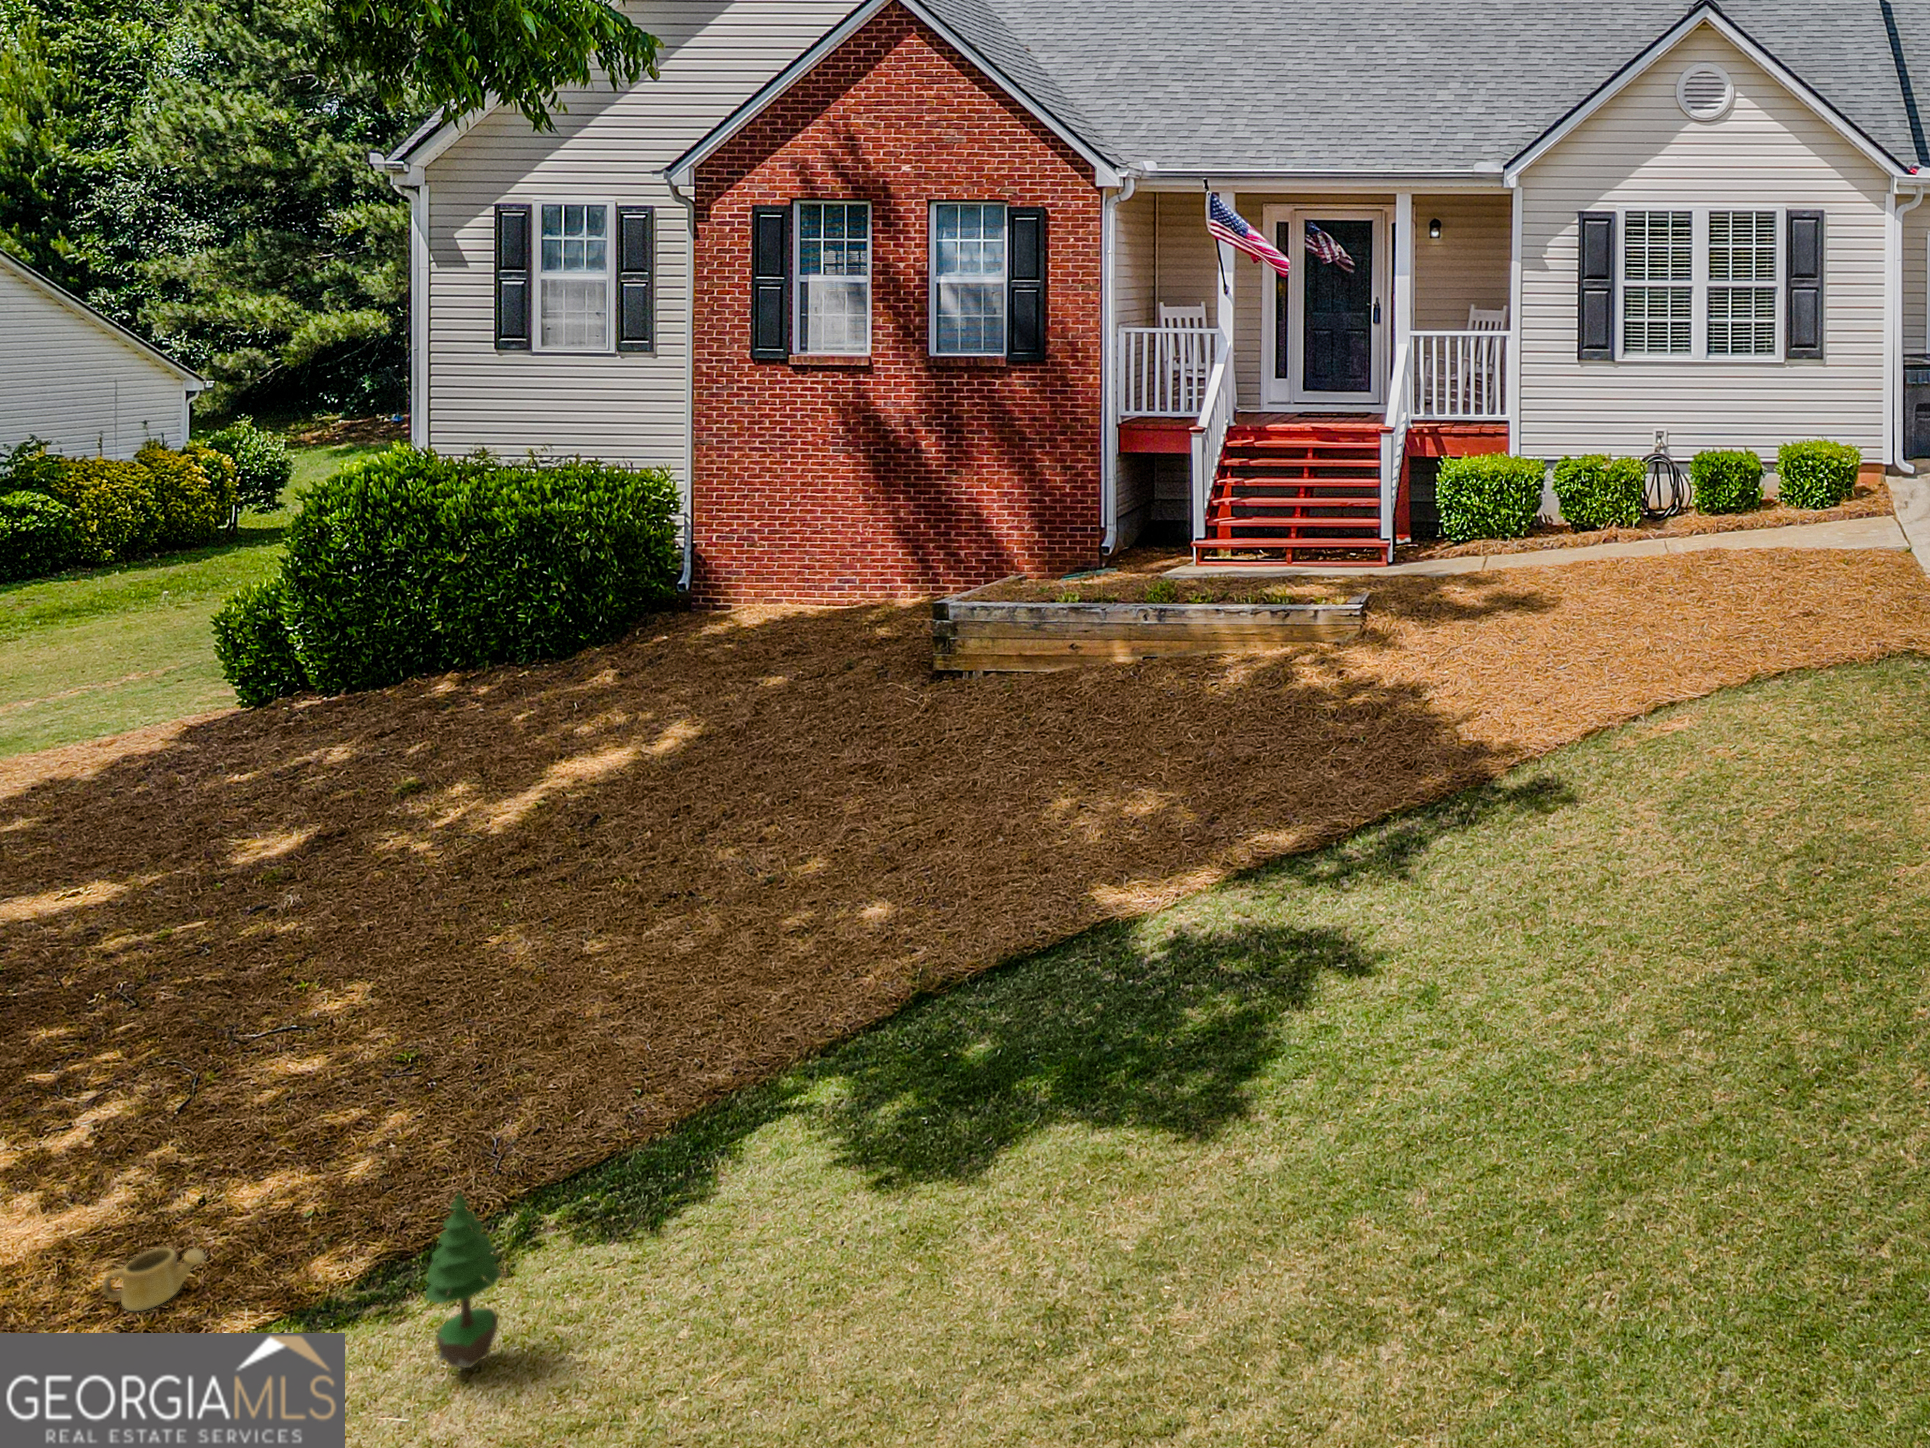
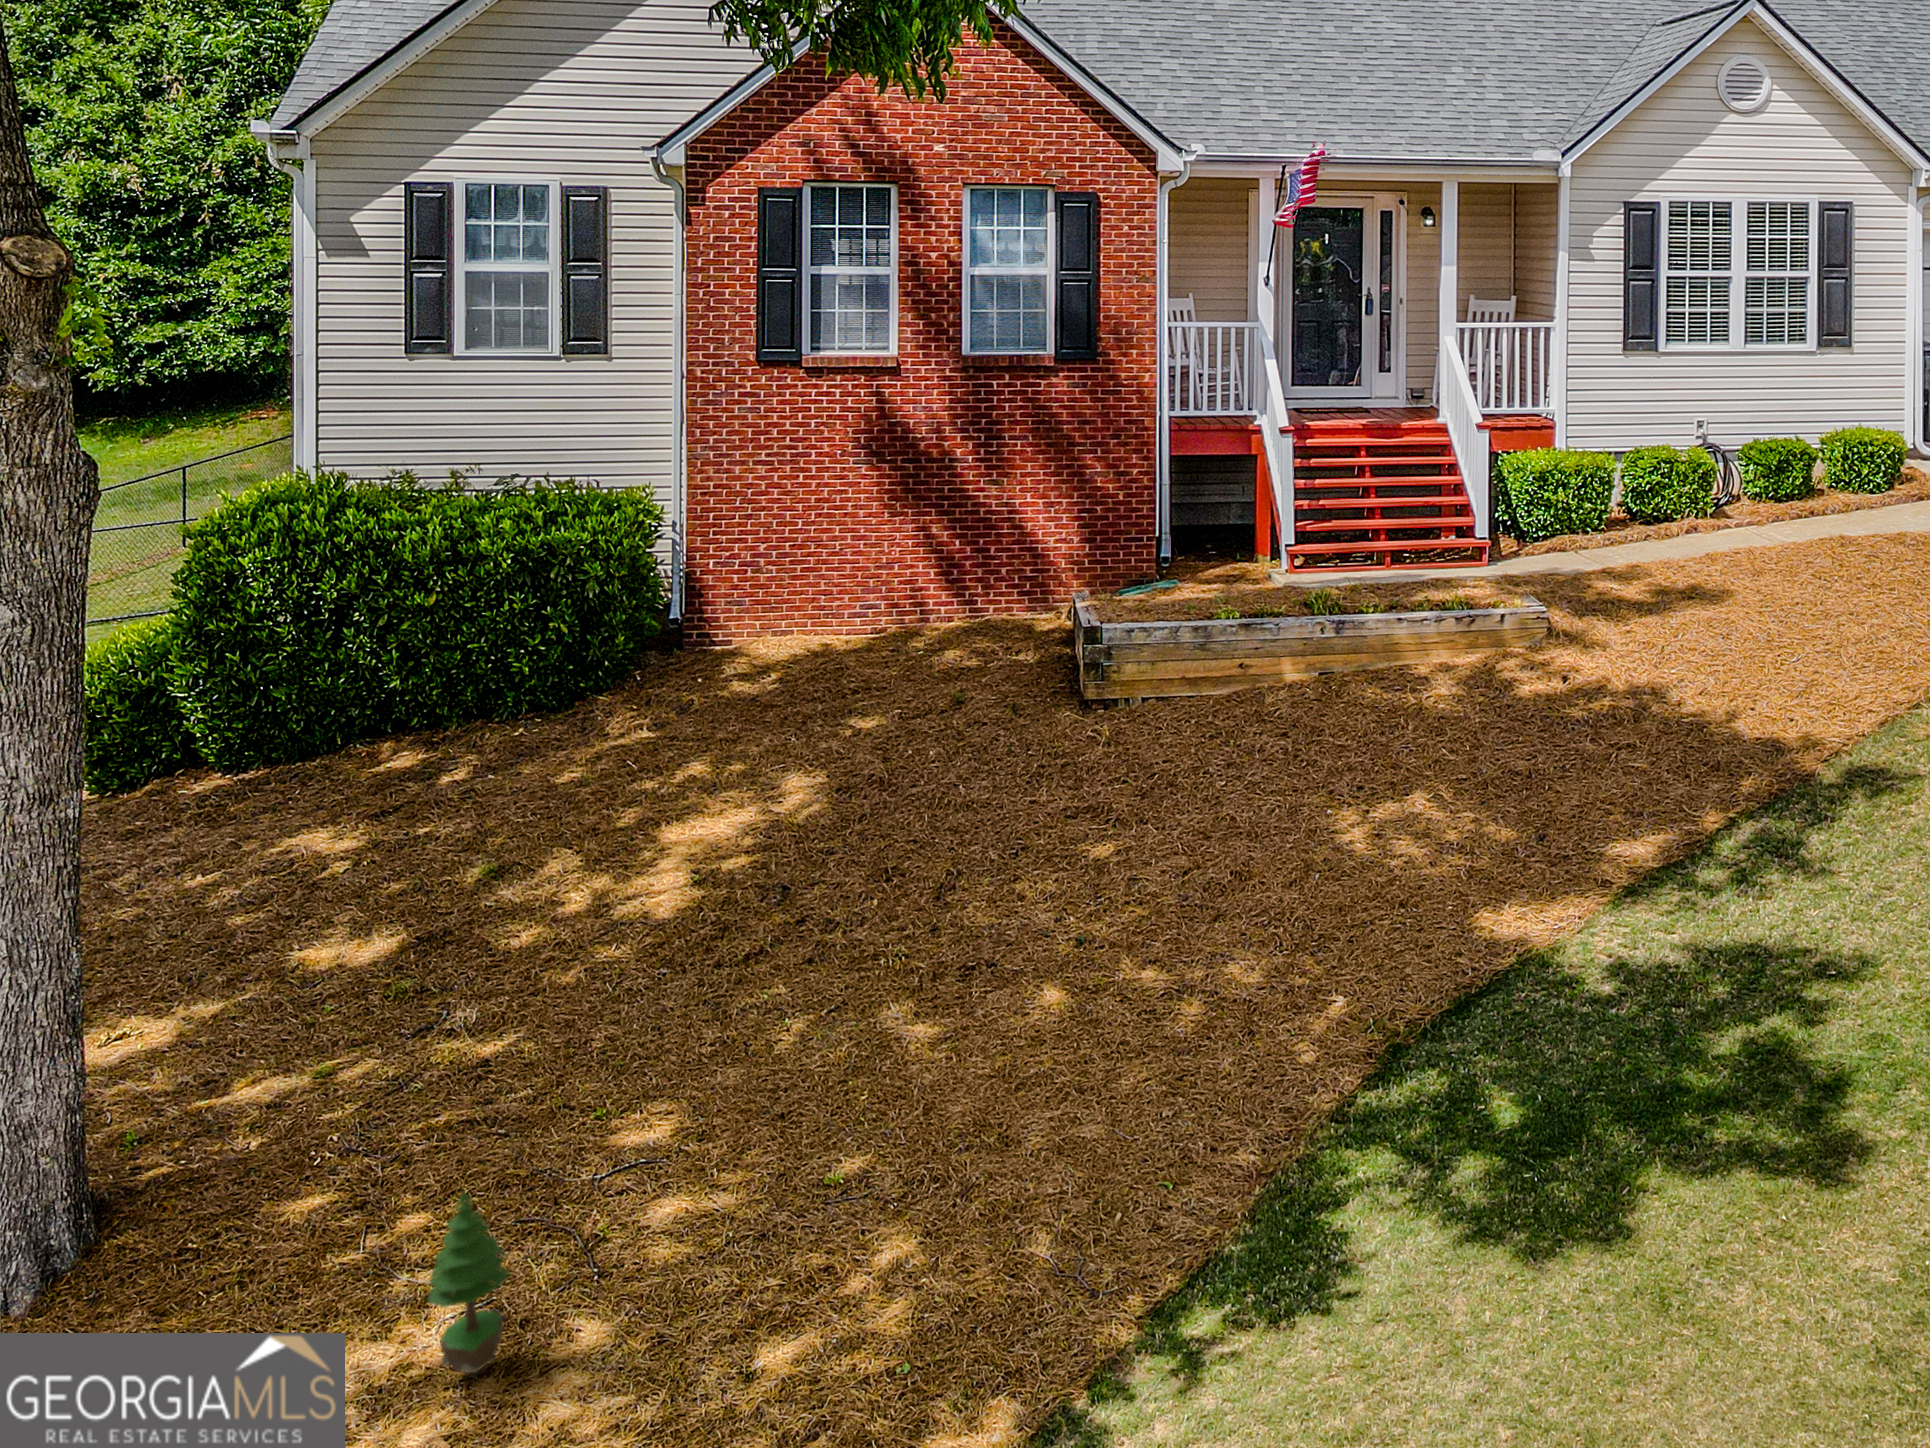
watering can: present [102,1248,205,1311] -> none [108,1241,214,1306]

